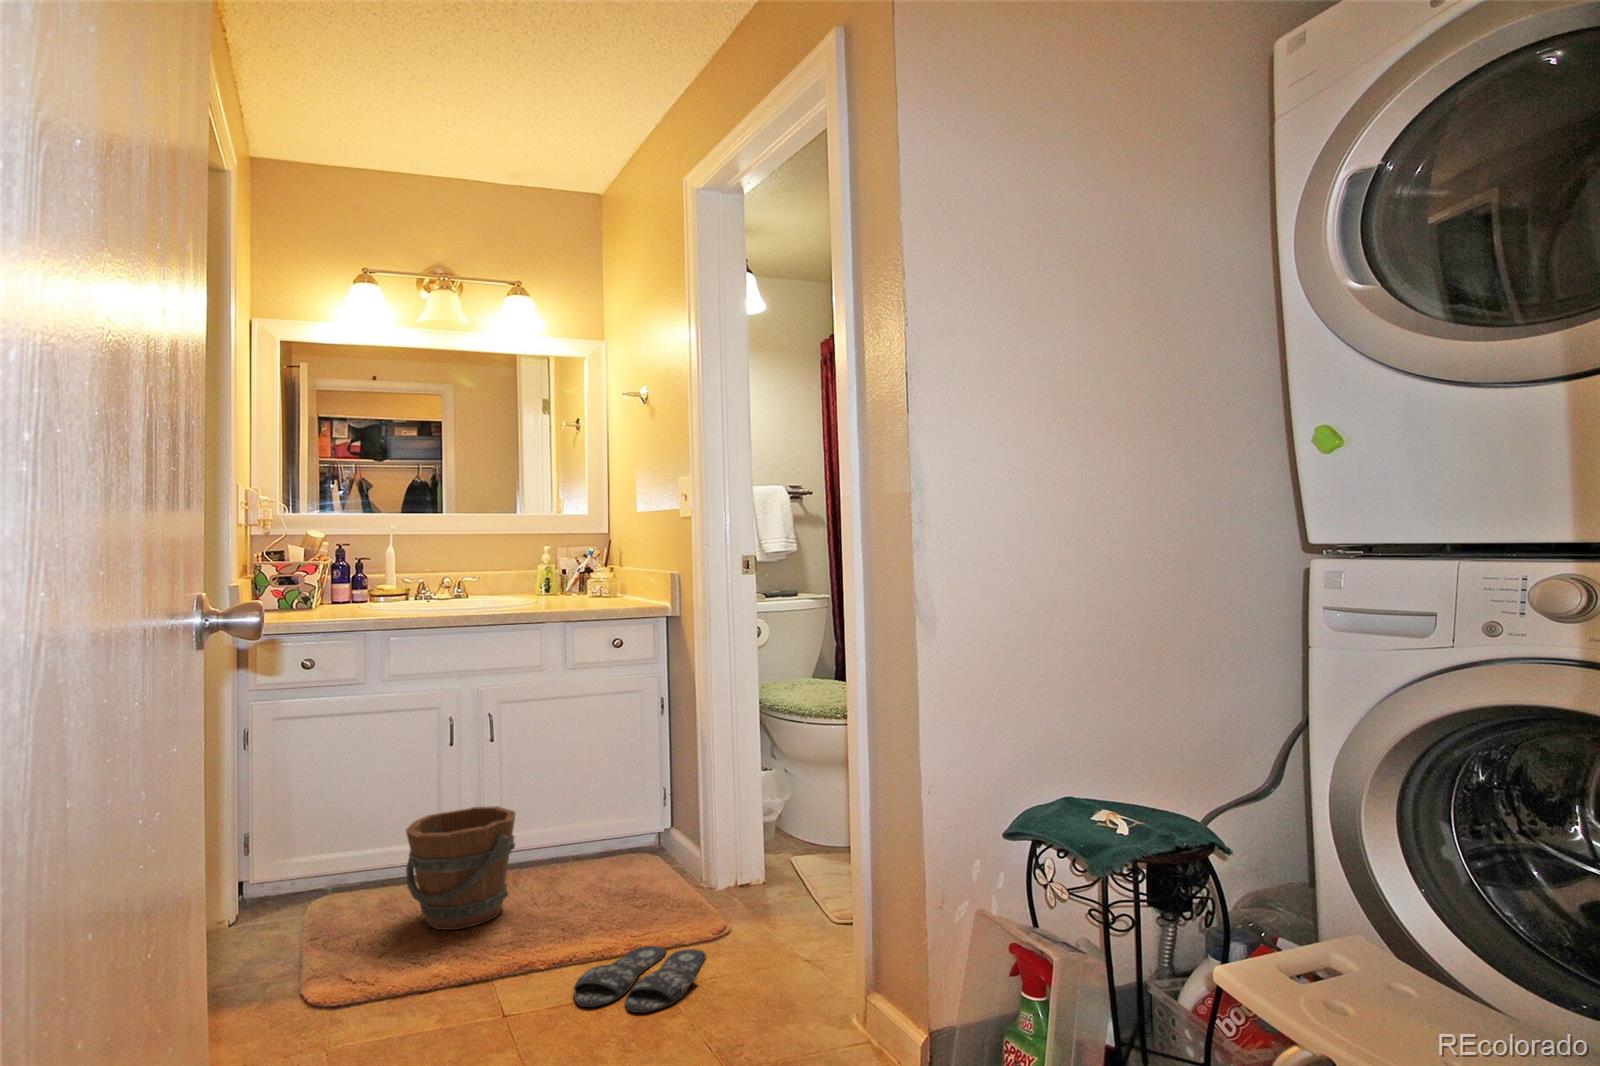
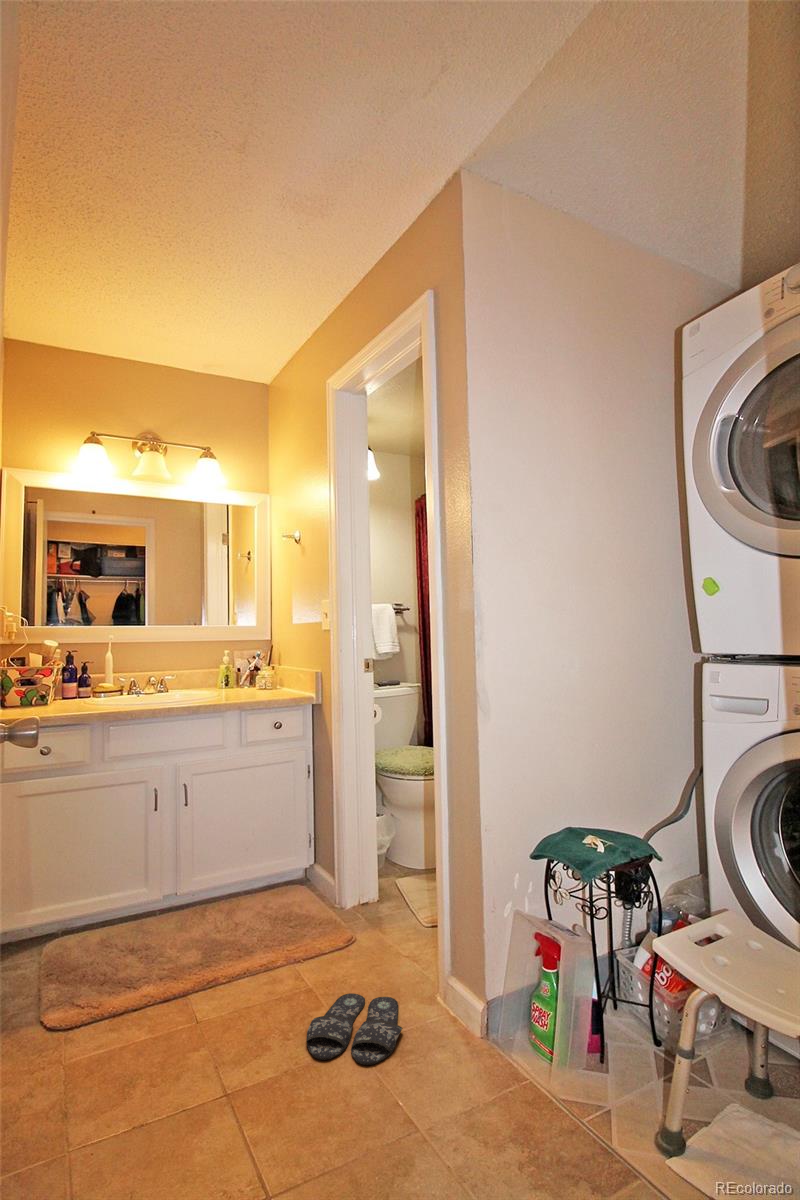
bucket: present [406,806,515,930] -> none [141,871,228,977]

